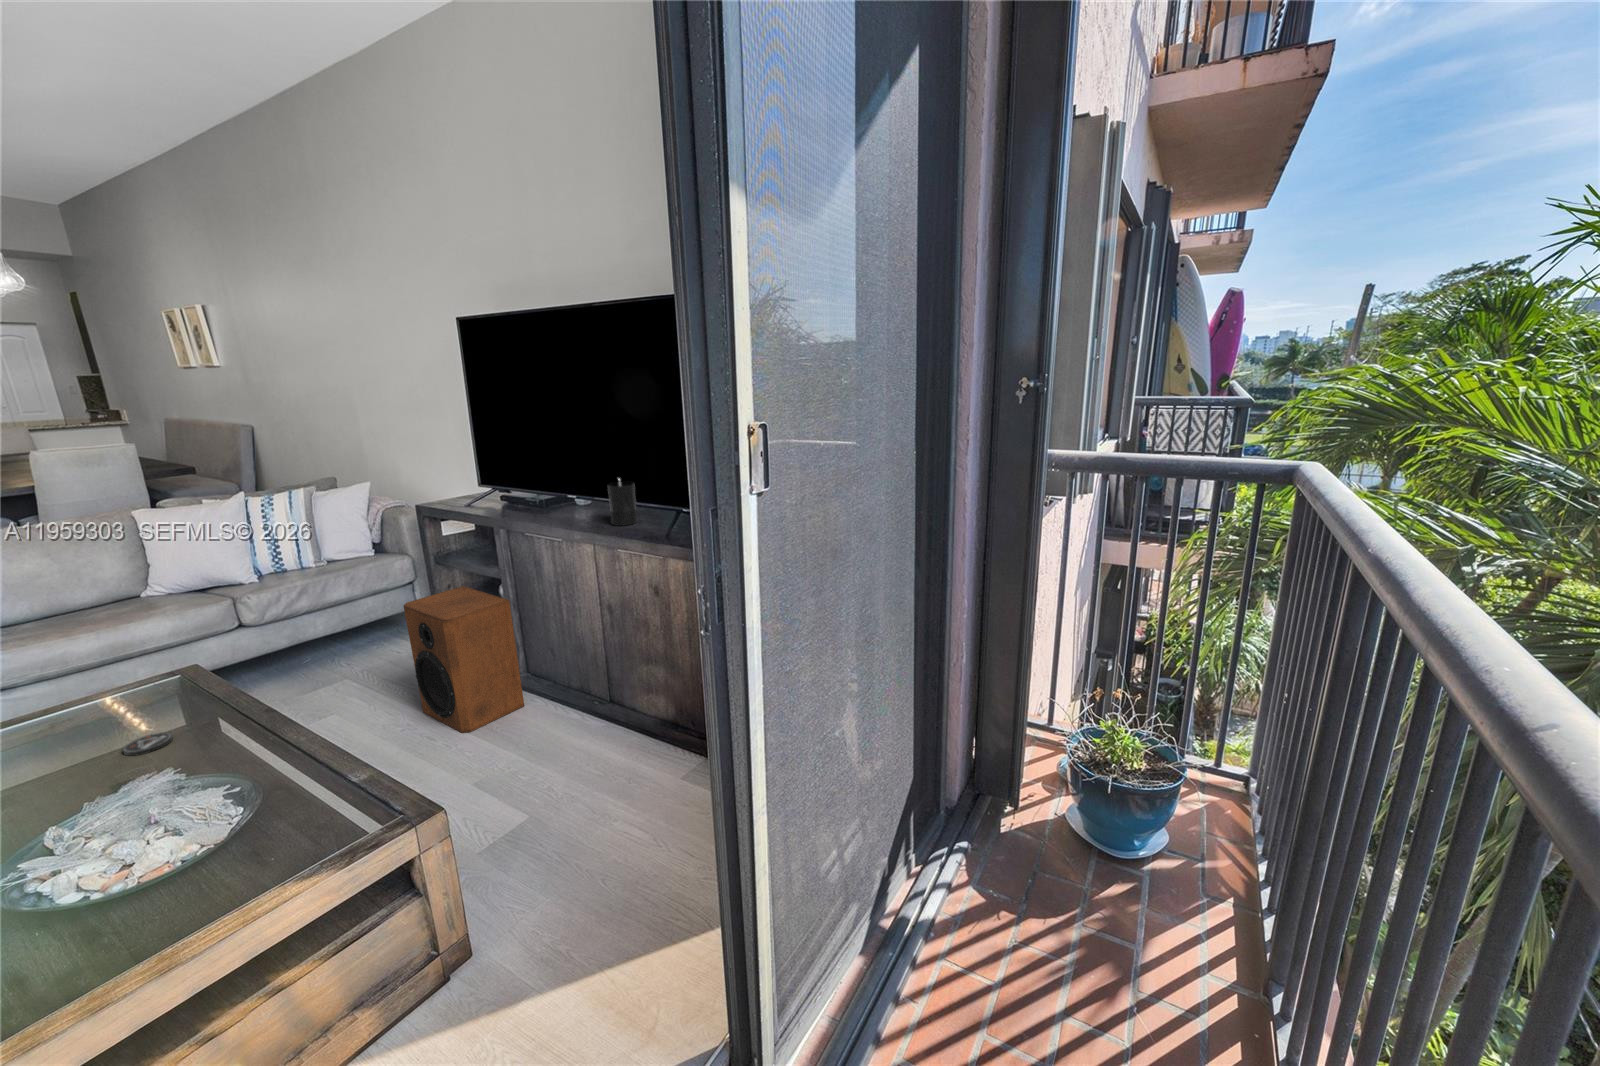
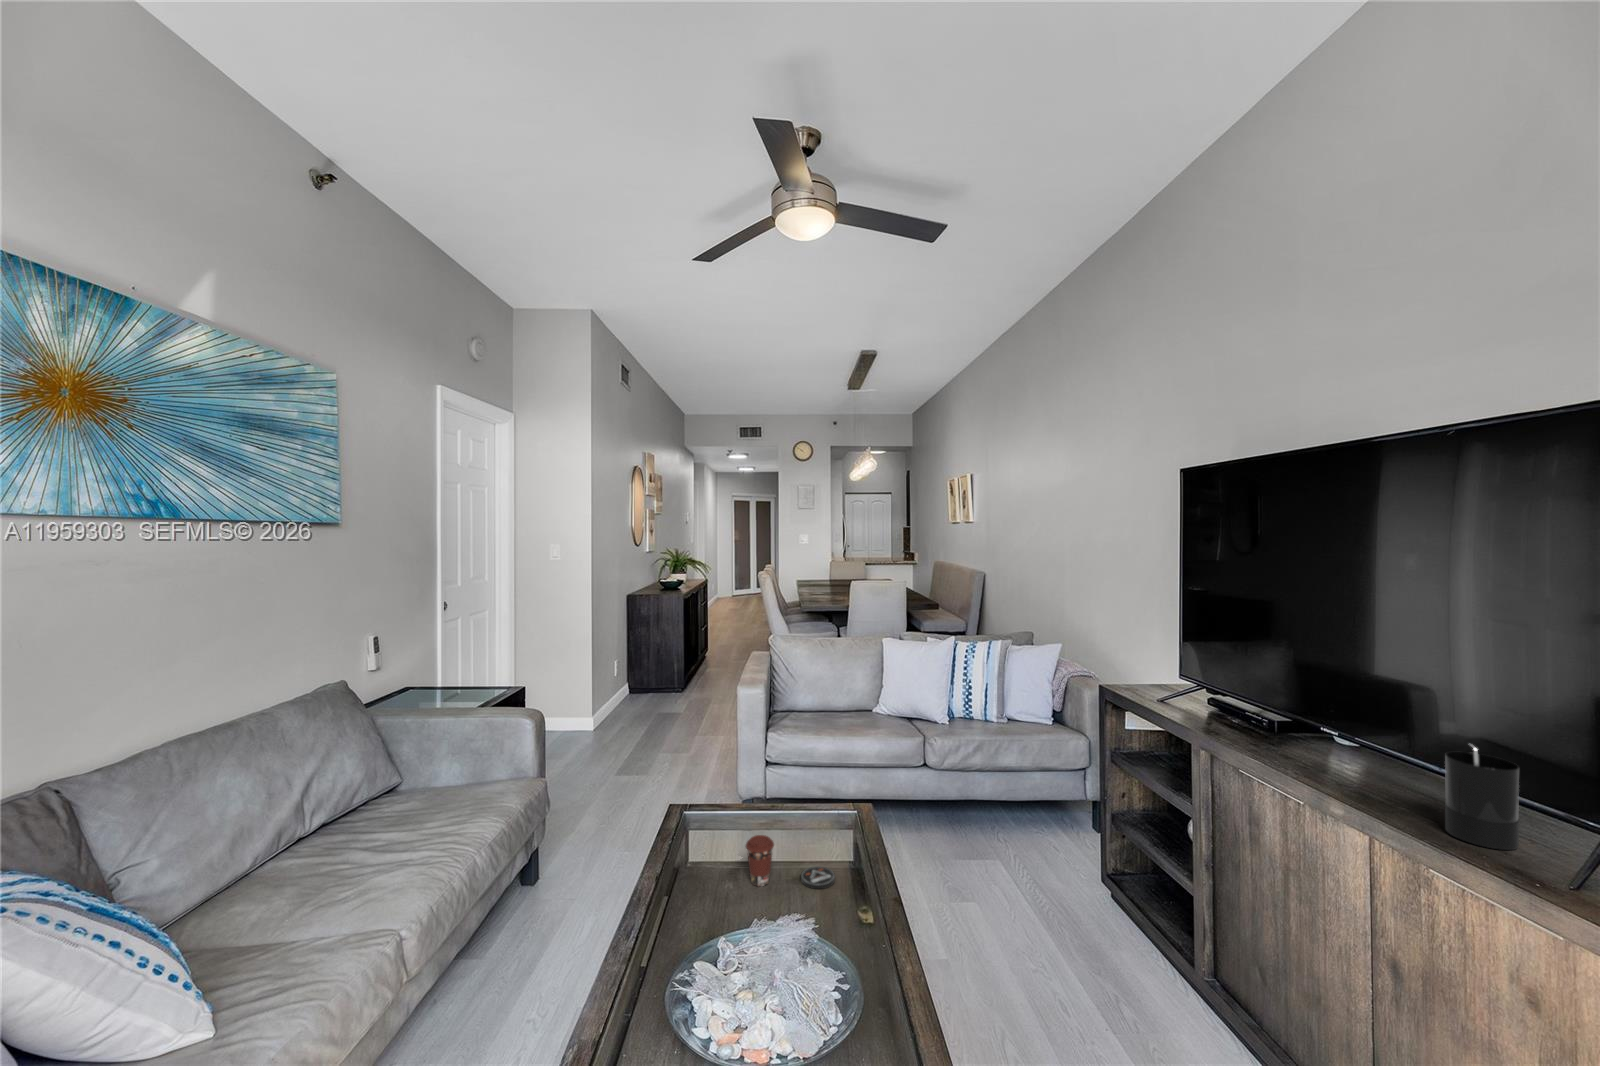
speaker: present [404,586,524,733] -> none [1066,811,1208,1041]
coffee cup: none [25,730,77,784] -> present [746,835,774,886]

